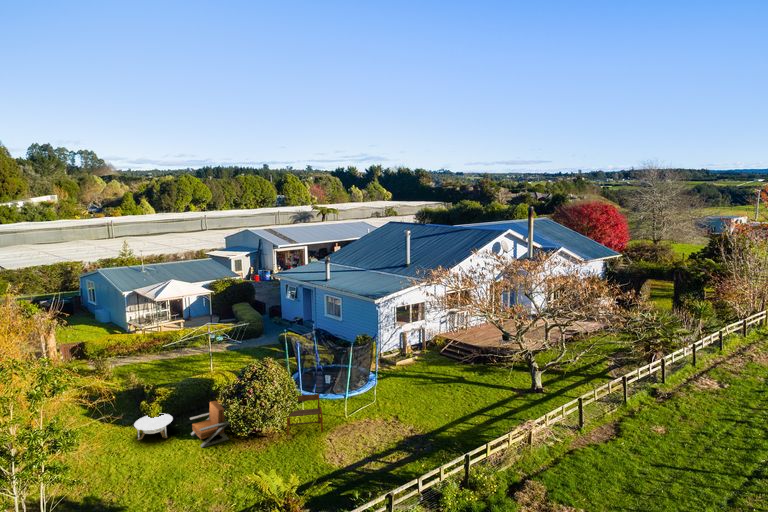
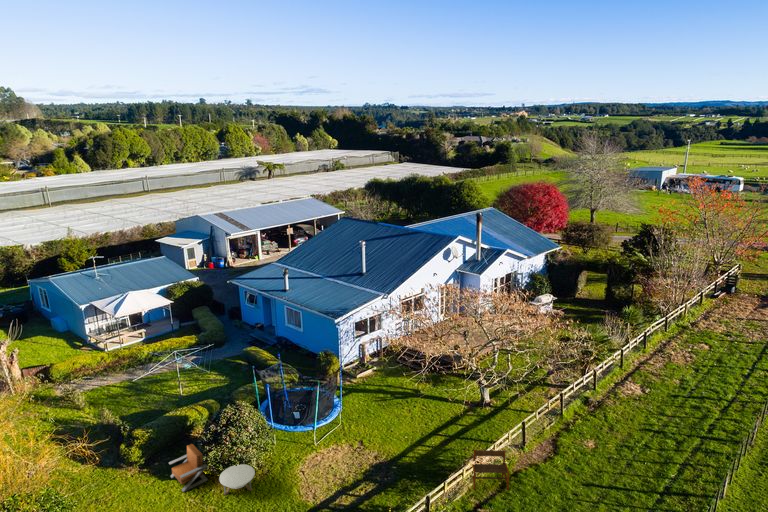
bench: present [287,394,323,435] -> present [472,450,509,490]
round table: present [134,414,173,440] -> present [219,464,255,495]

